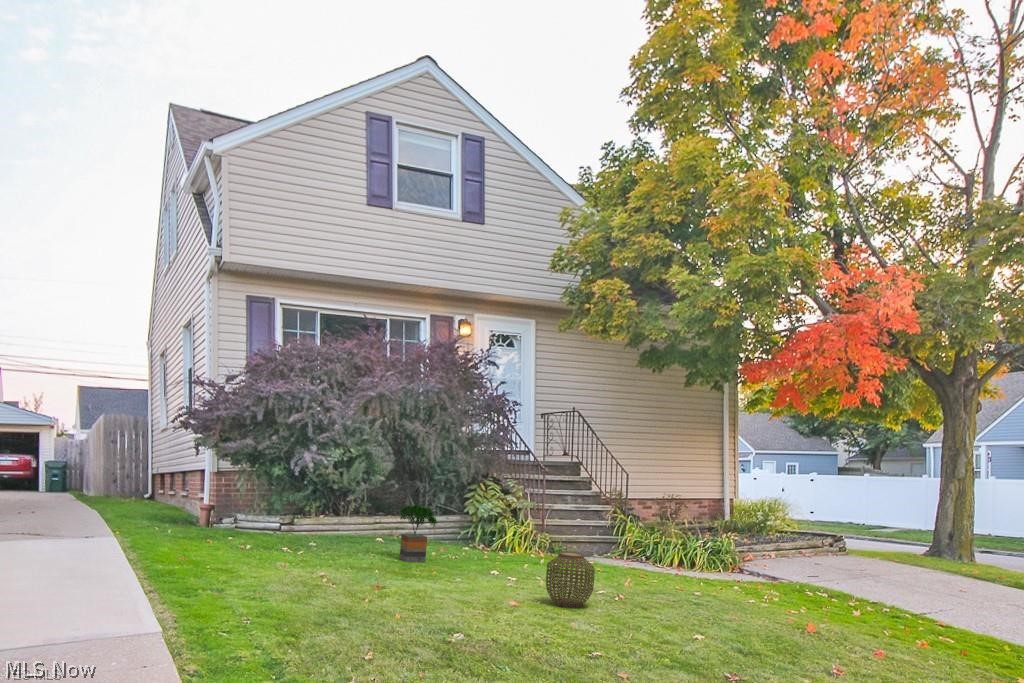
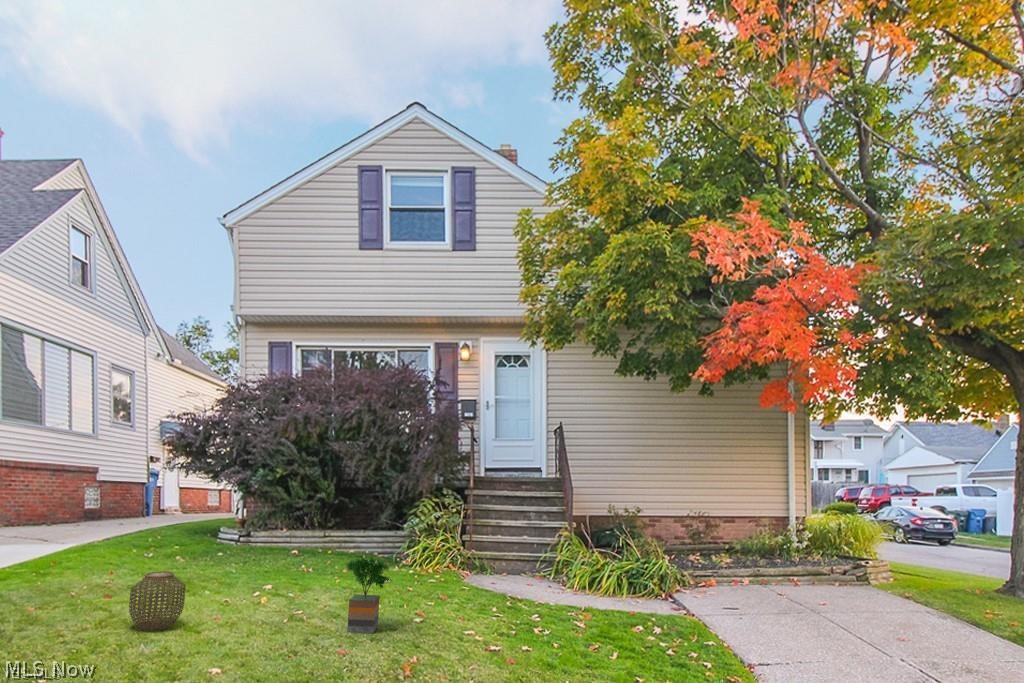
potted tree: present [400,505,437,562] -> present [346,558,389,634]

